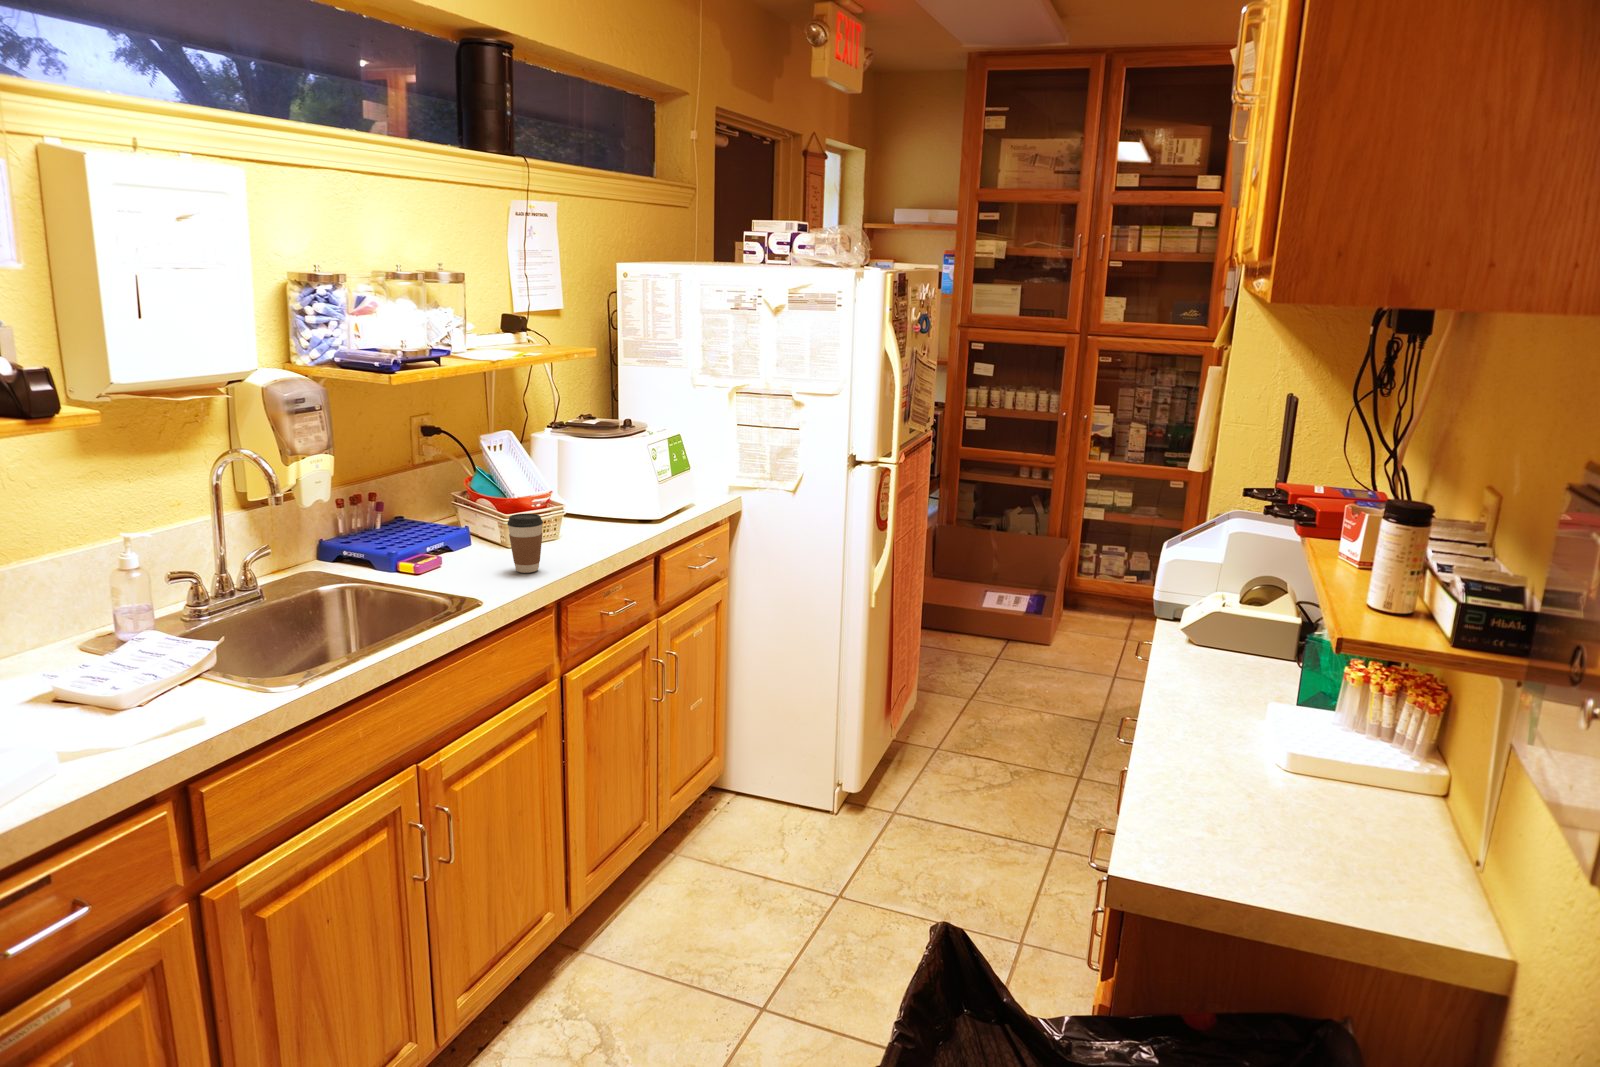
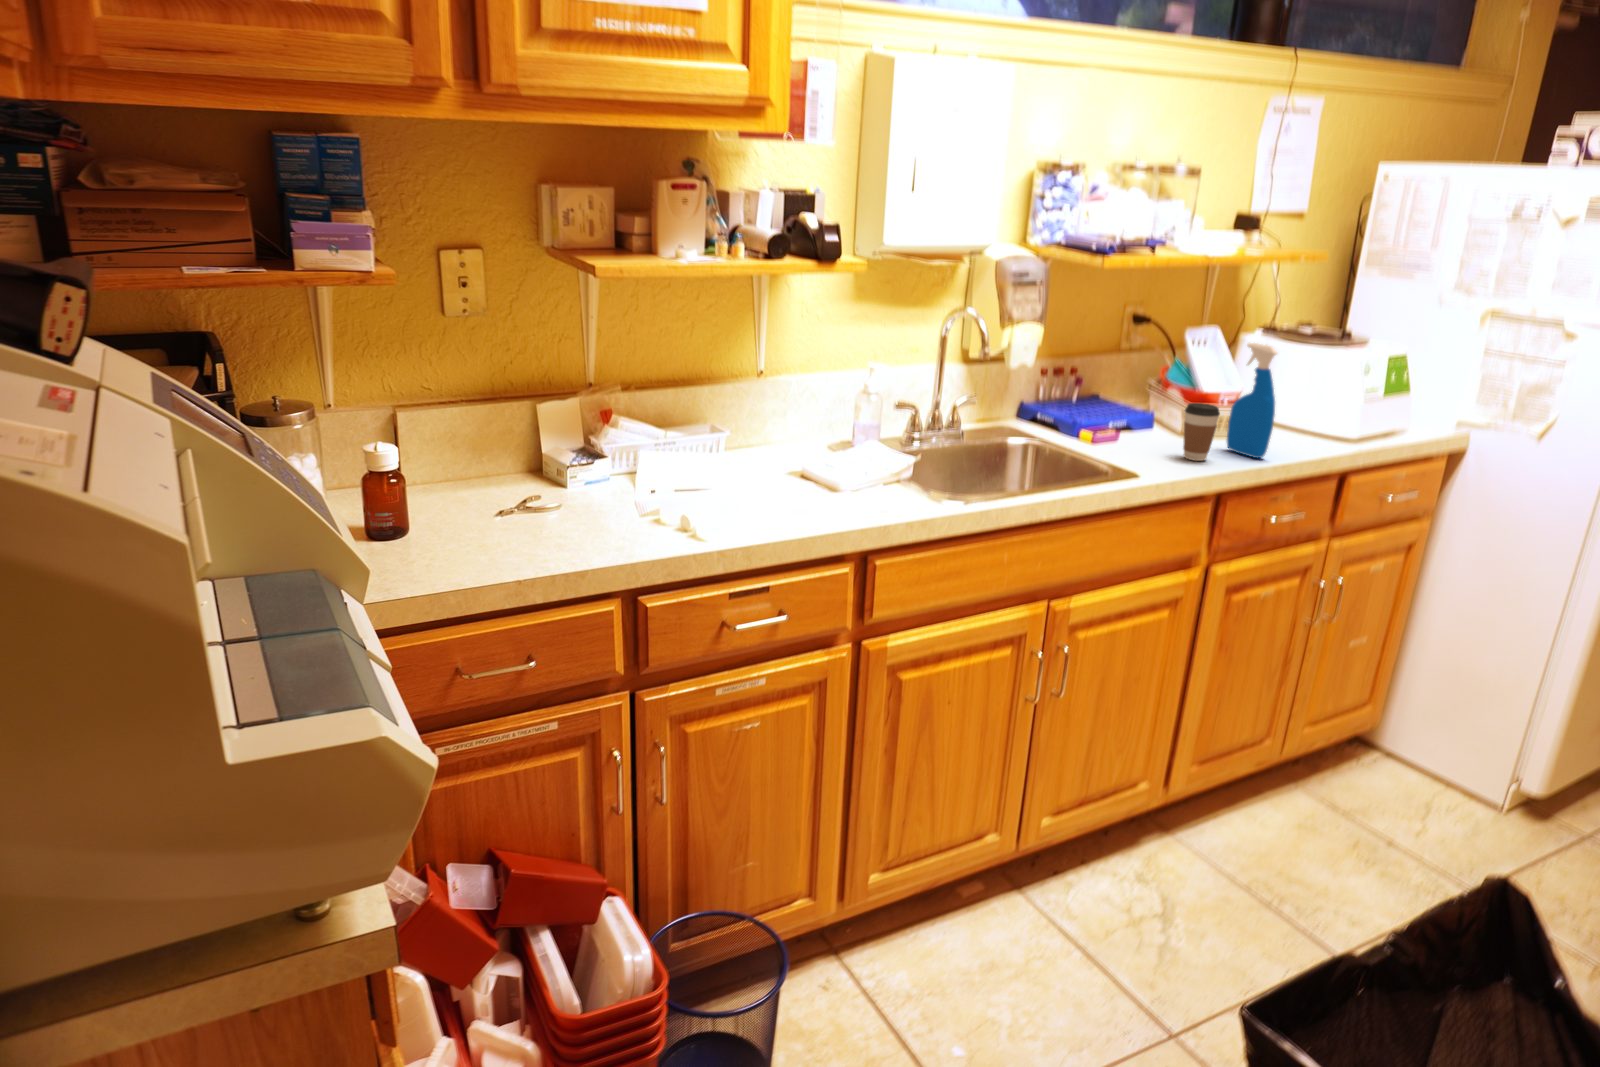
spray bottle: none [548,446,592,558] -> present [1227,343,1277,458]

